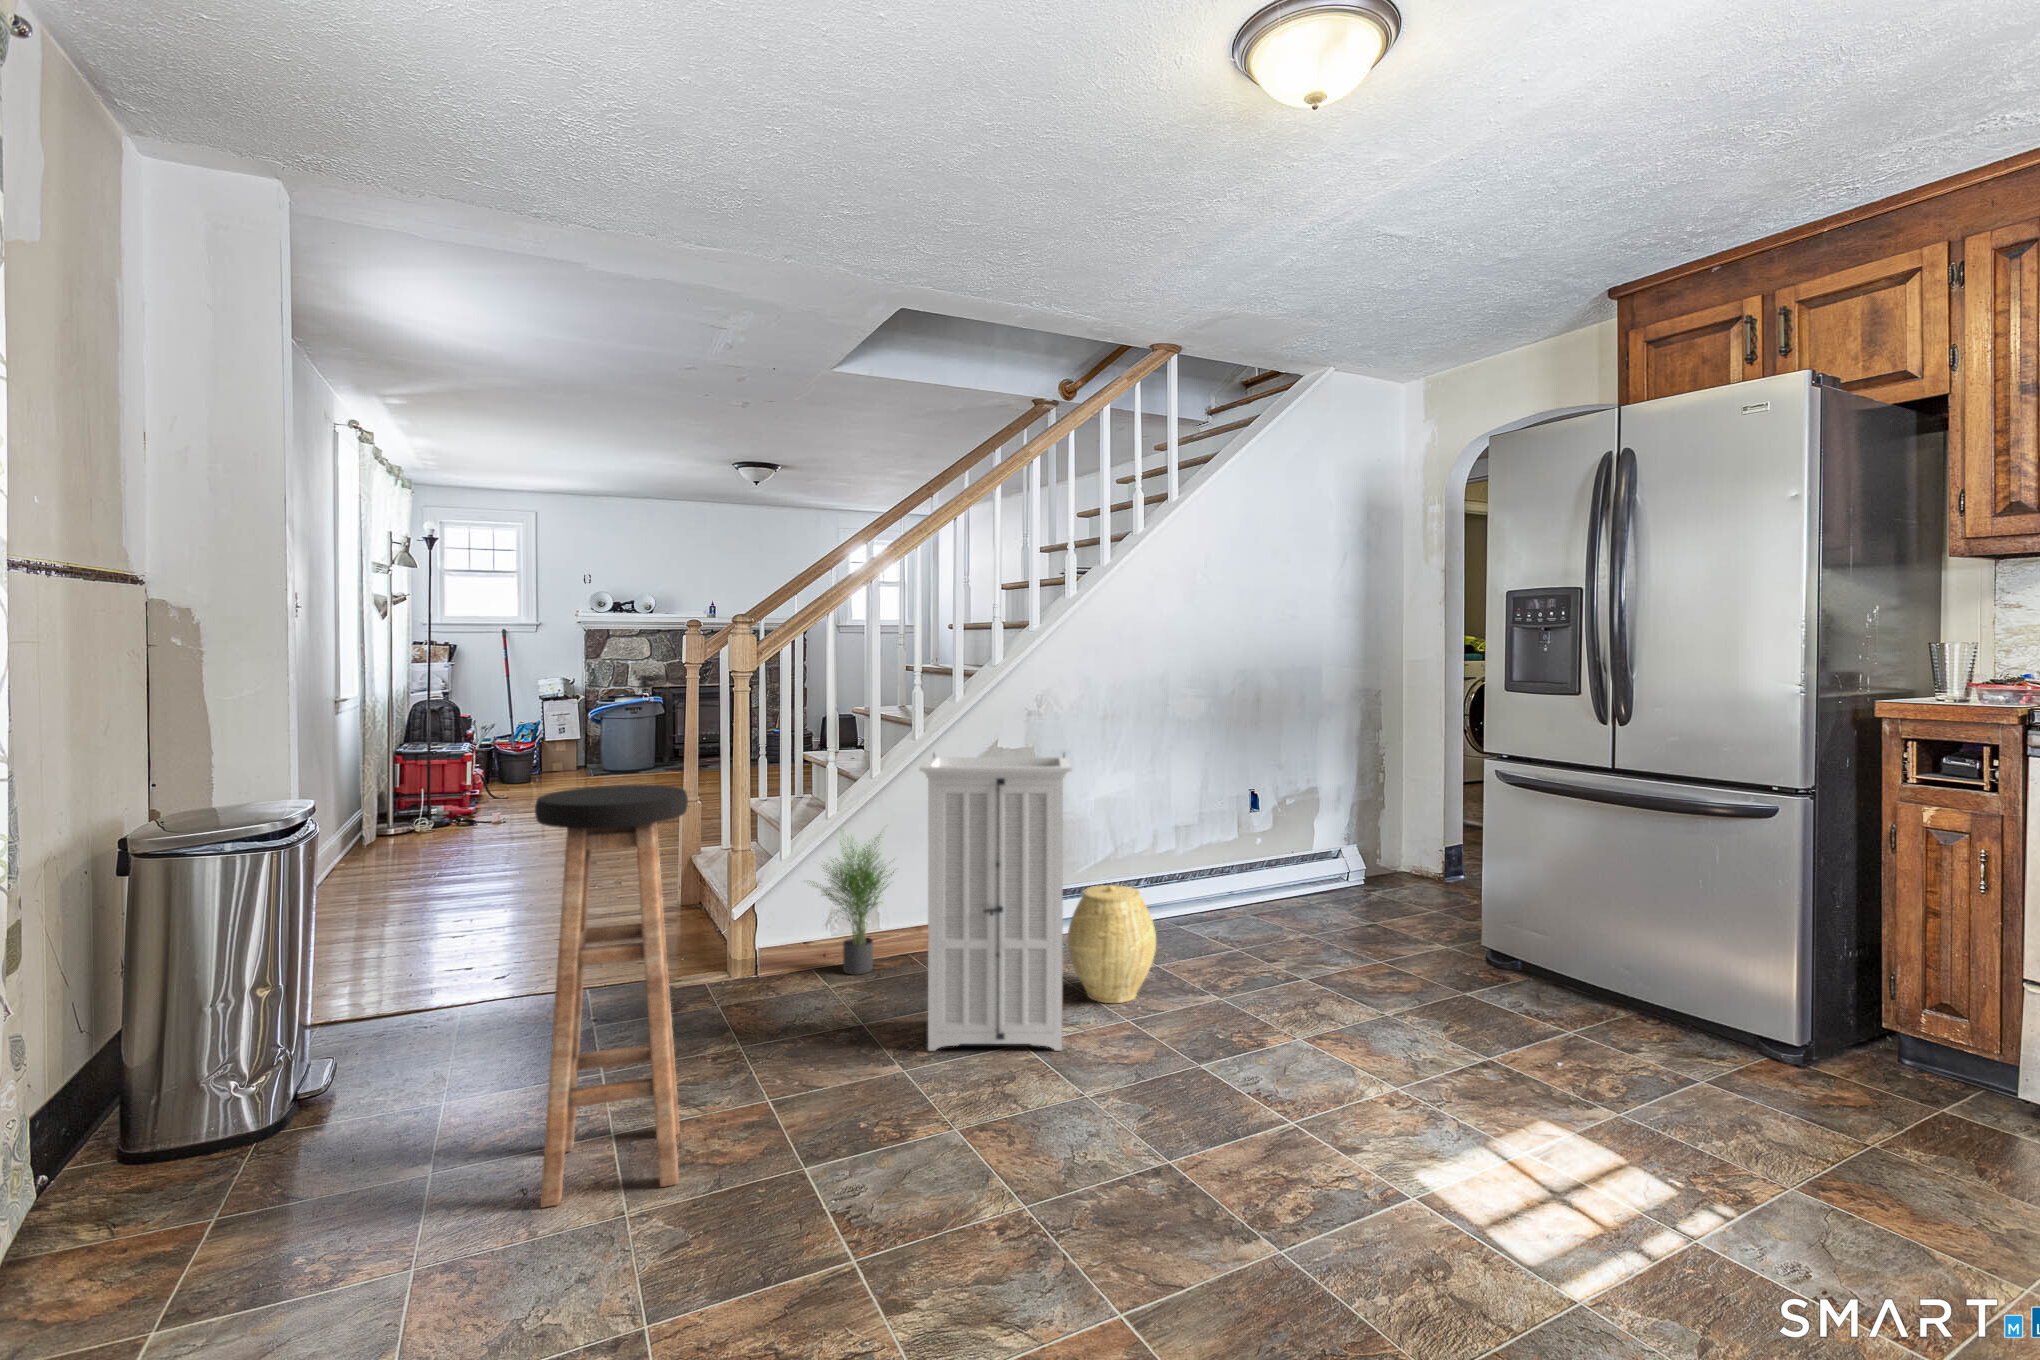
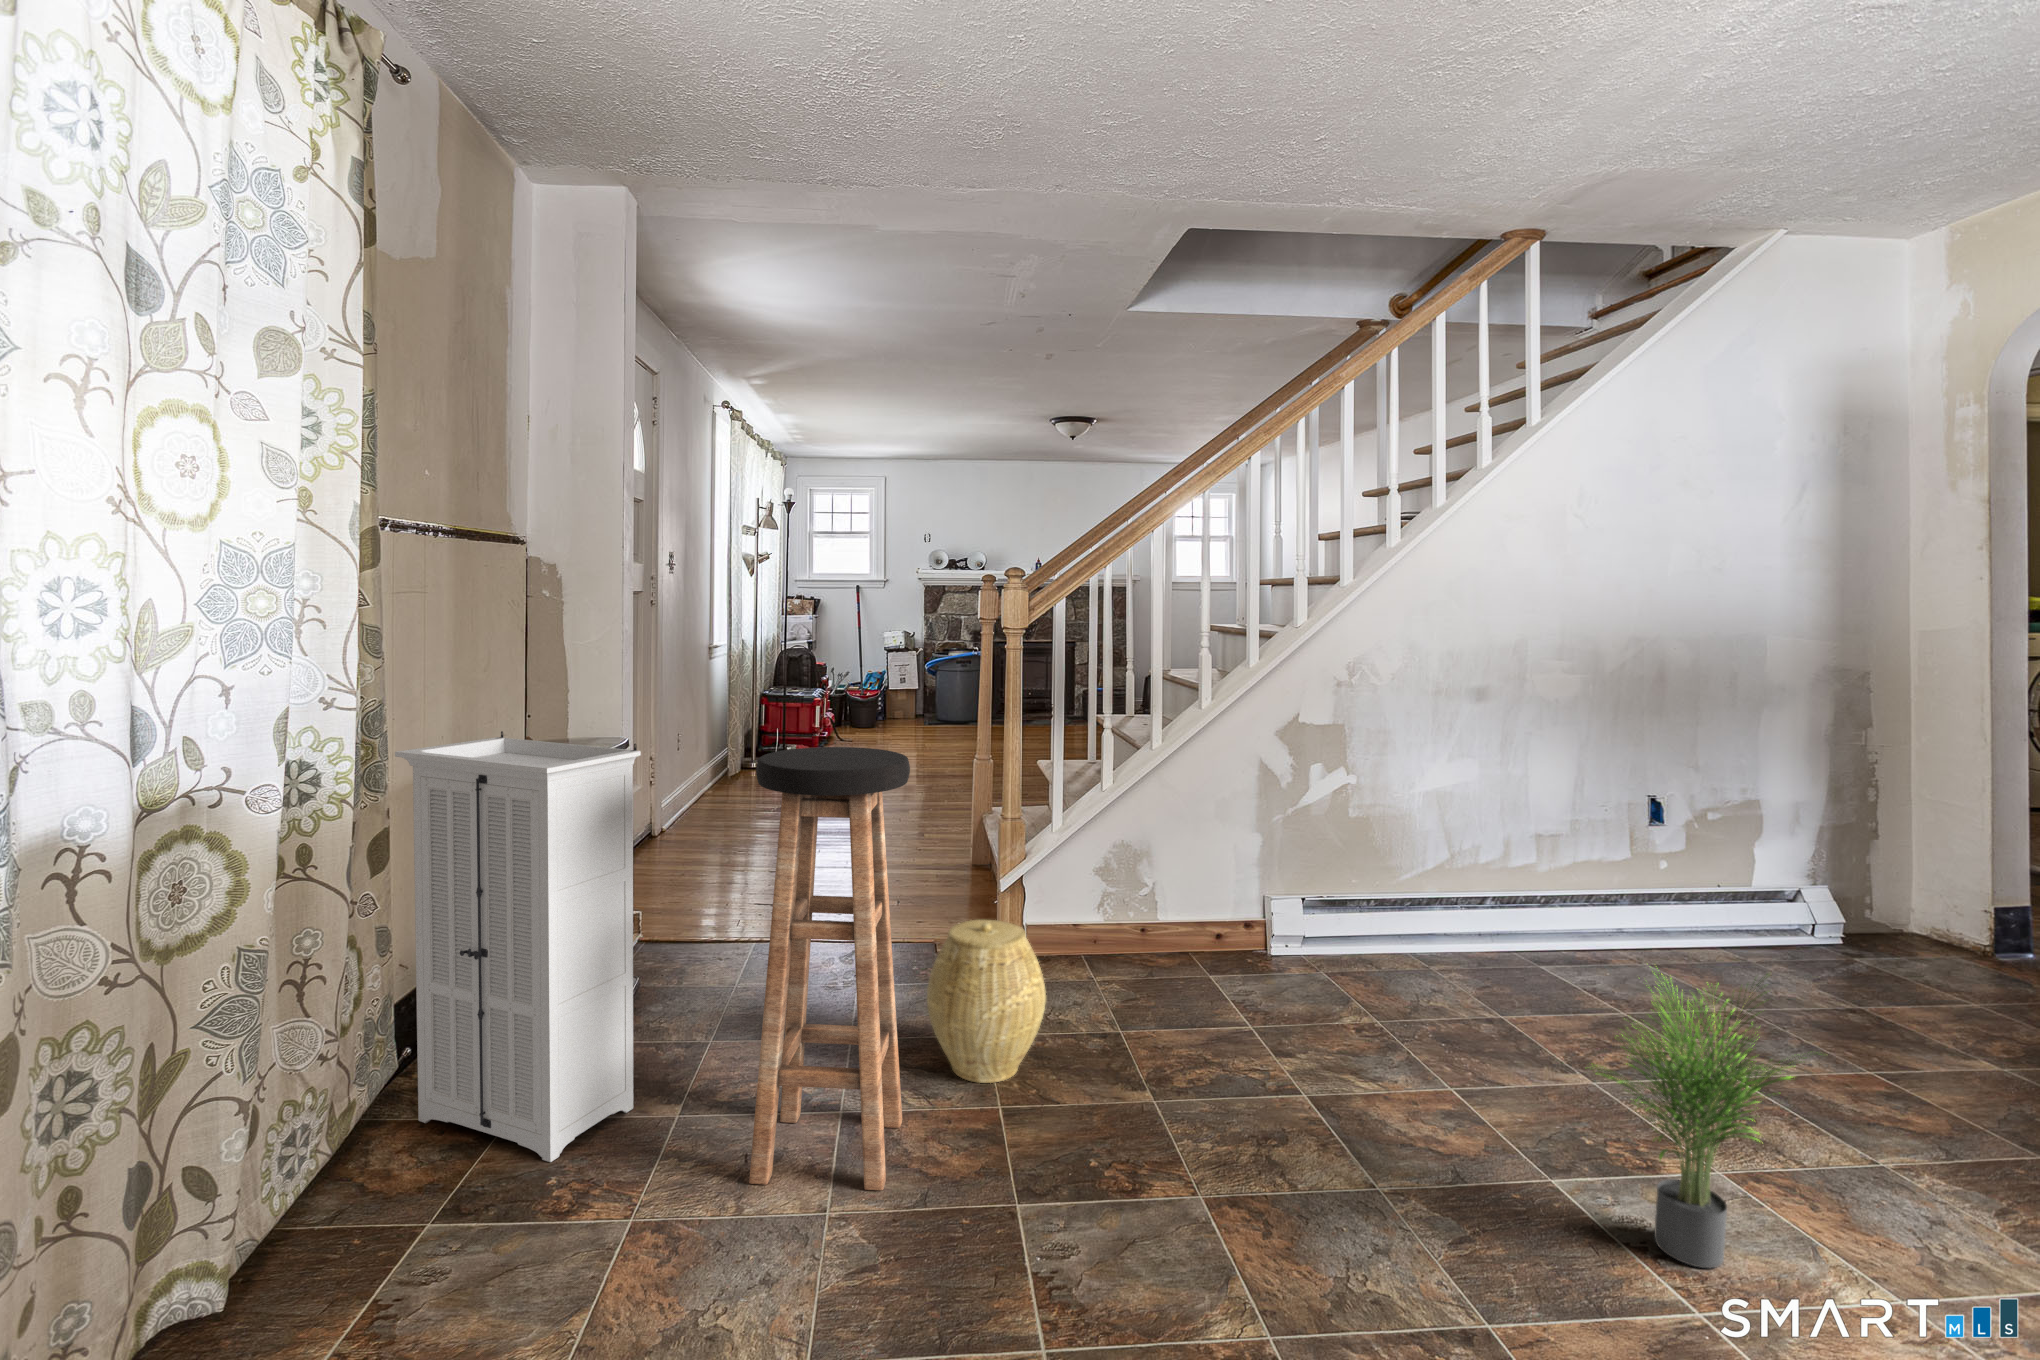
storage cabinet: present [919,755,1072,1051] -> present [395,731,641,1162]
potted plant: present [809,837,894,975] -> present [1596,977,1800,1268]
woven basket: present [1067,885,1156,1003] -> present [927,920,1046,1083]

